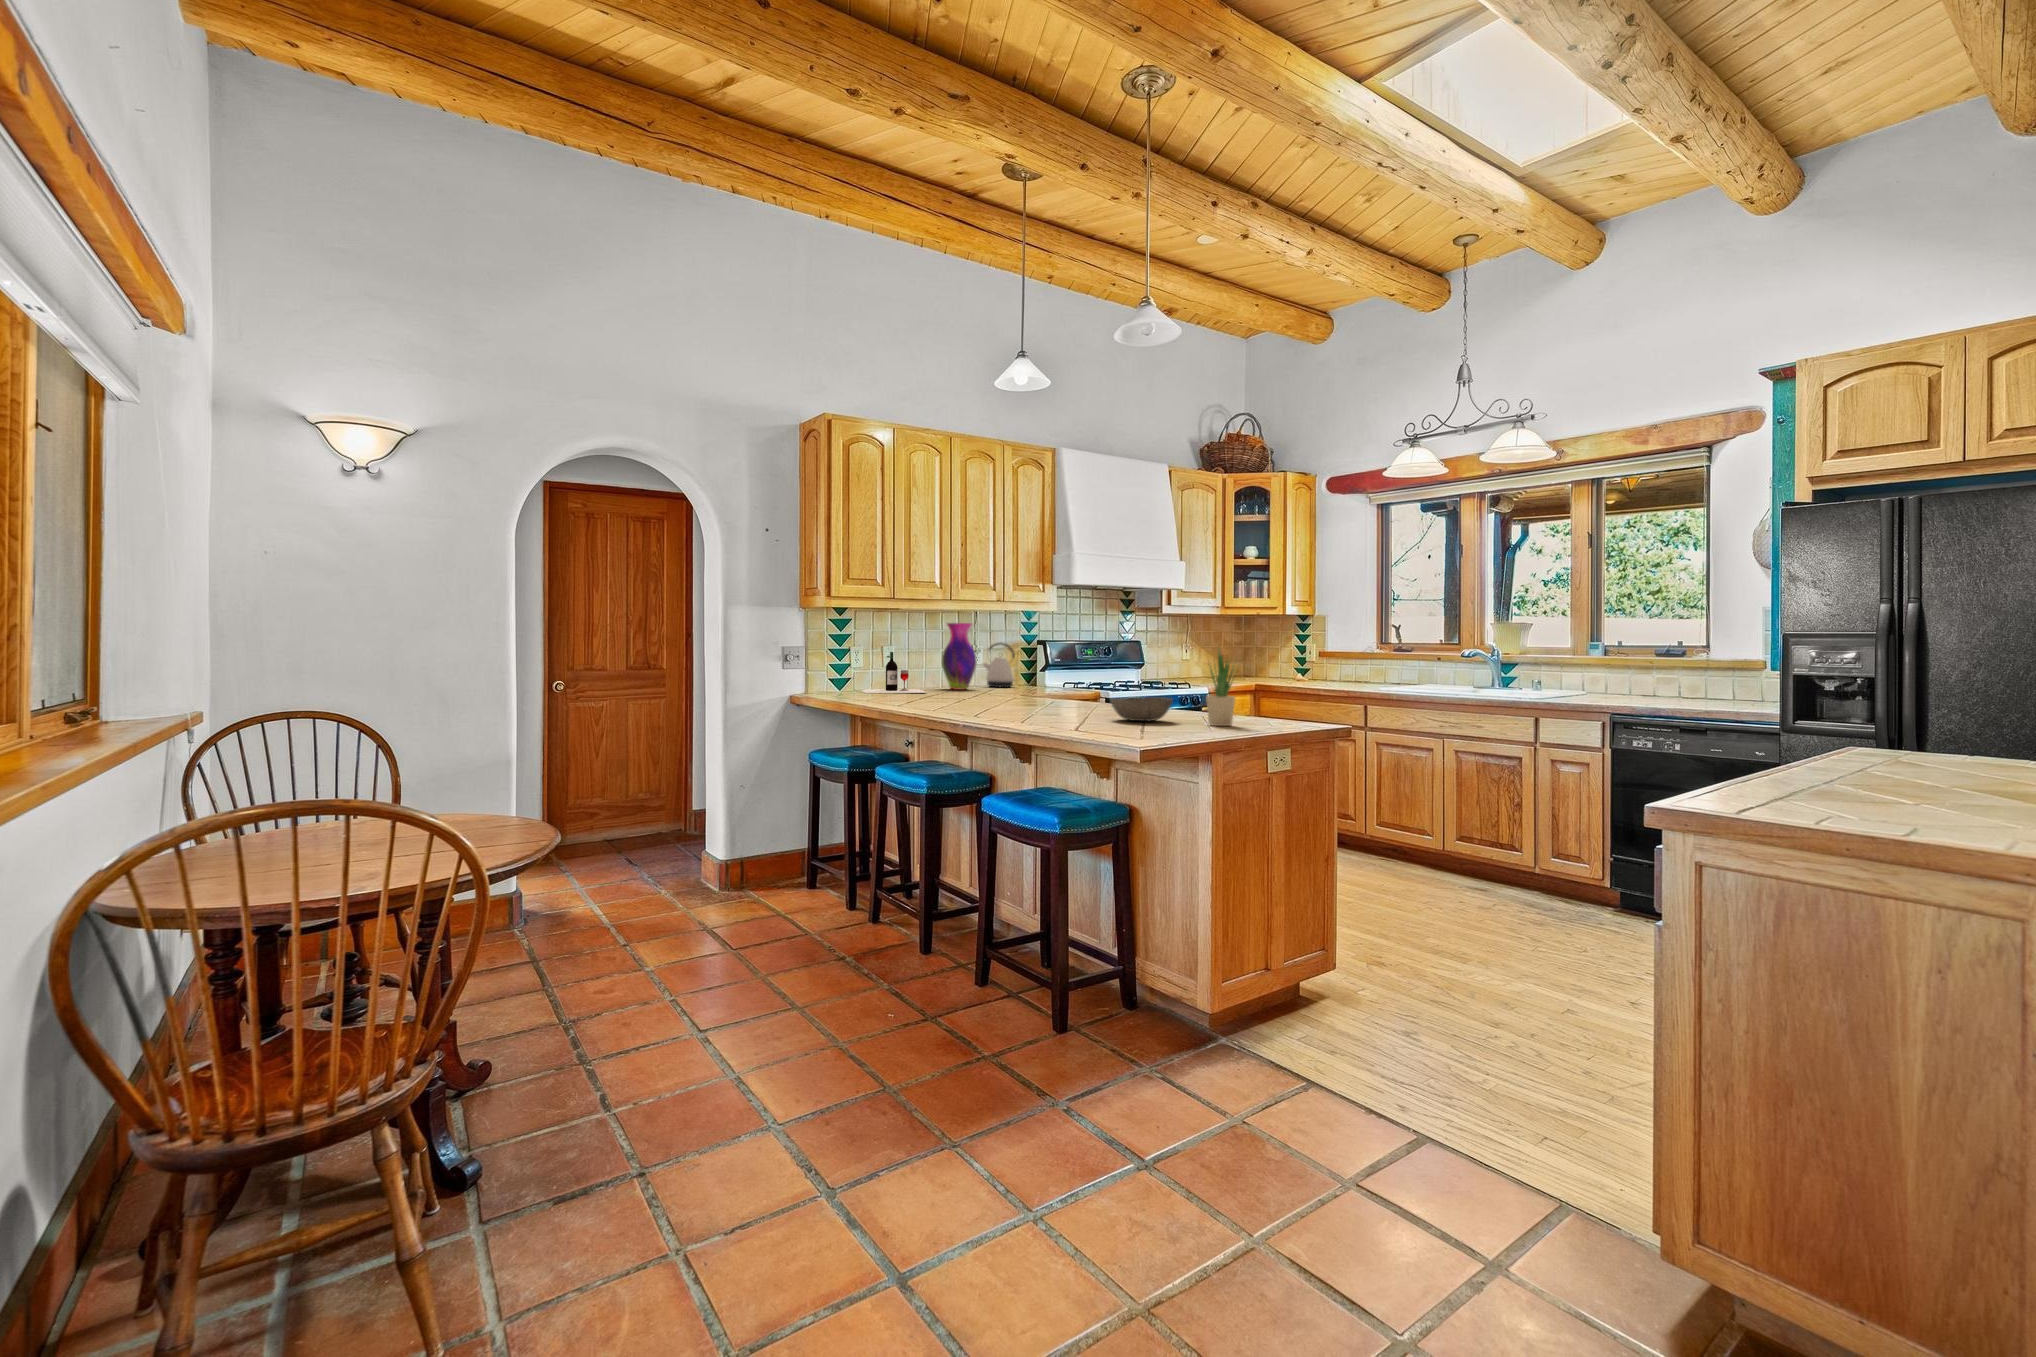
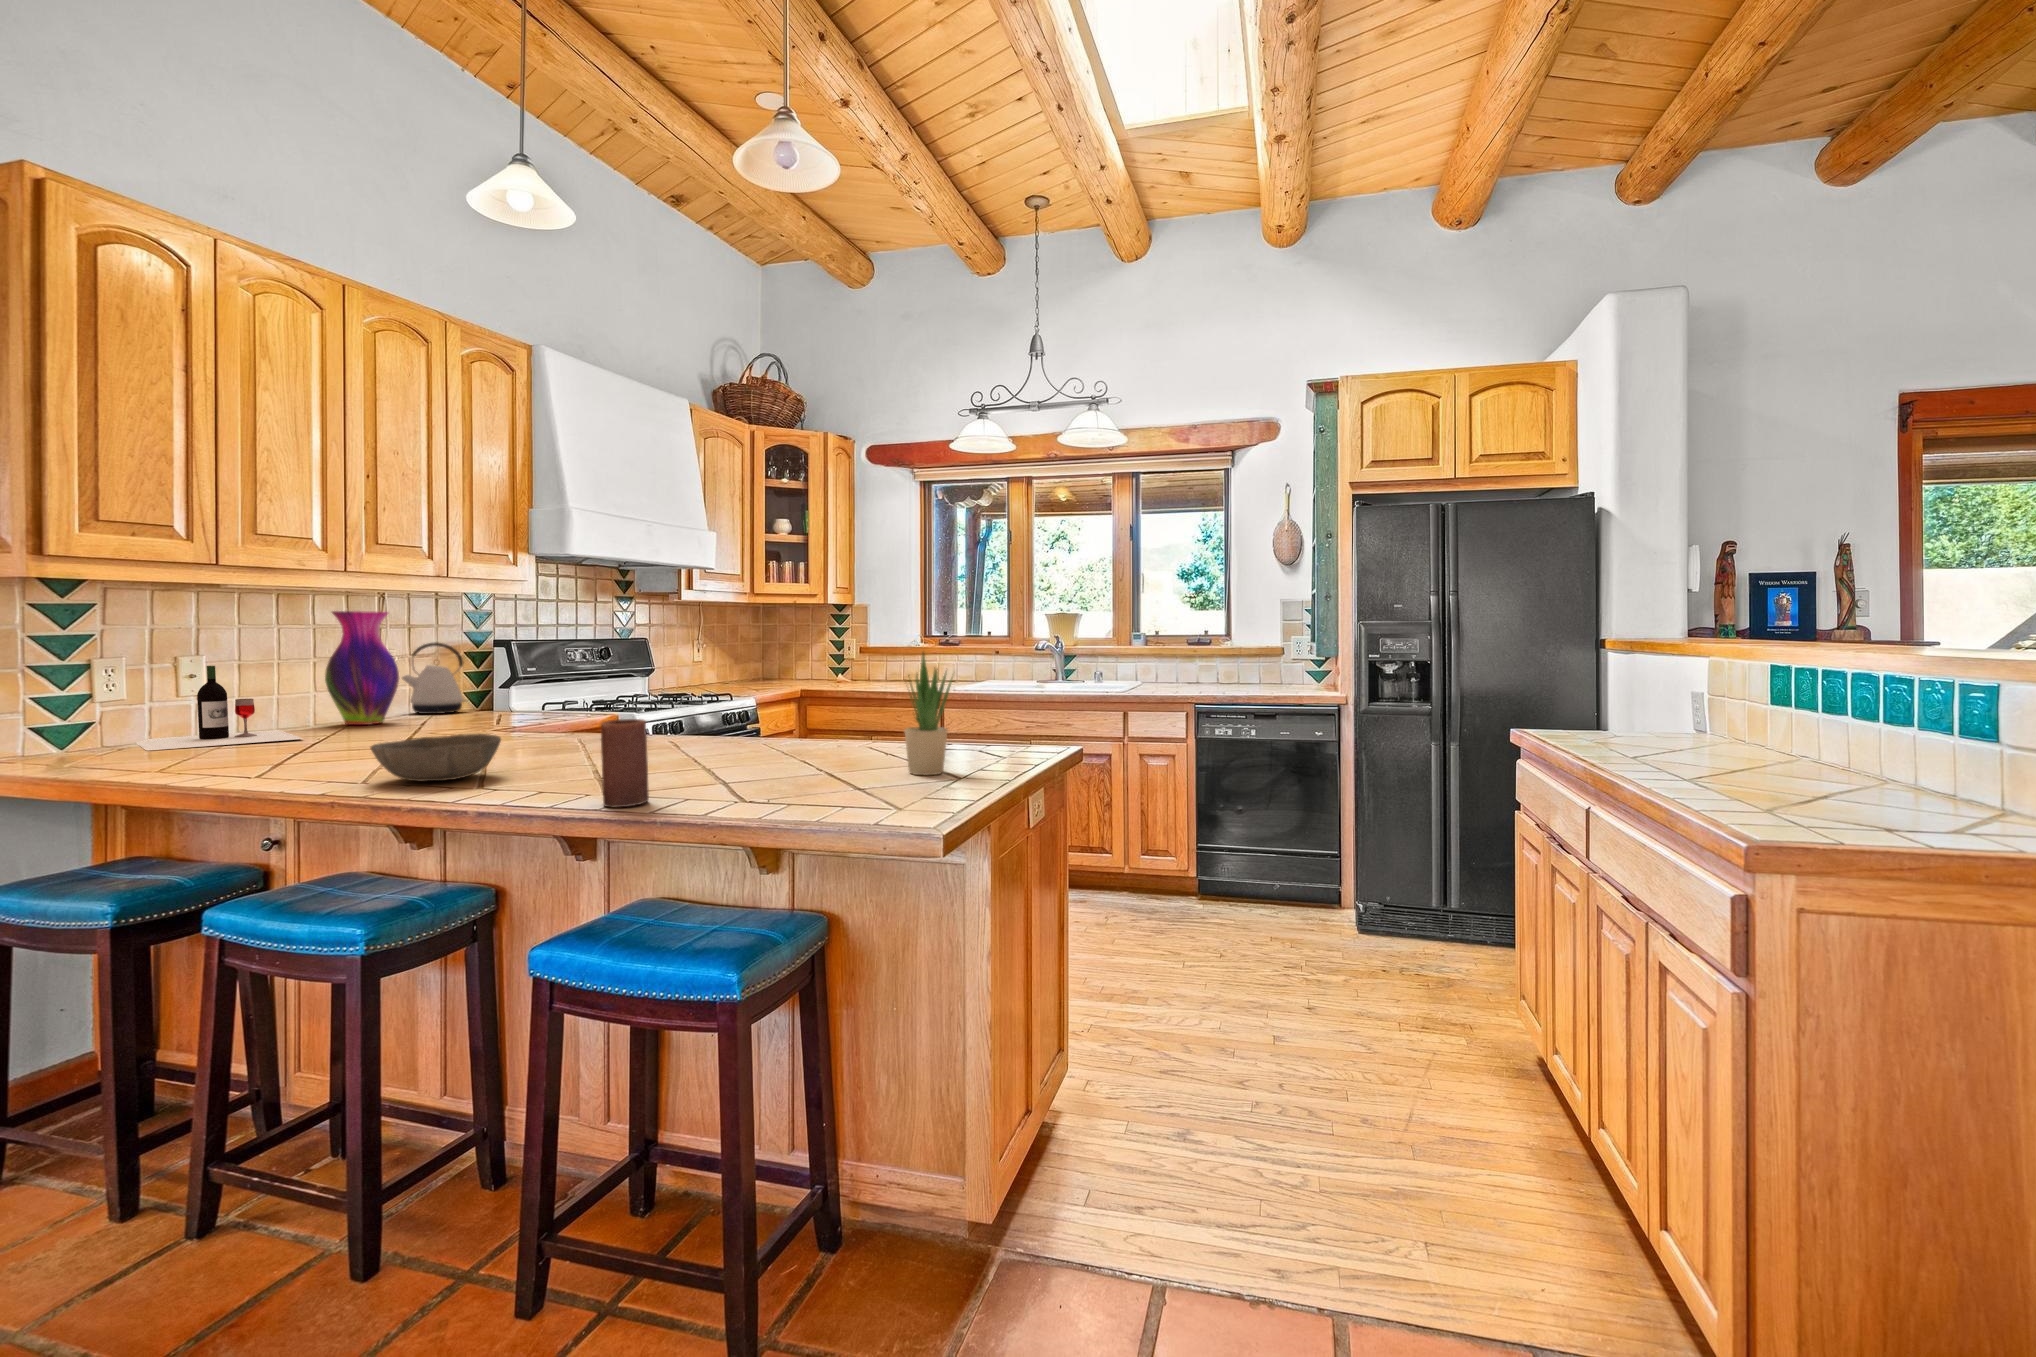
candle: none [1022,677,1045,722] -> present [601,719,649,807]
bowl: present [1110,697,1173,721] -> present [371,734,501,781]

